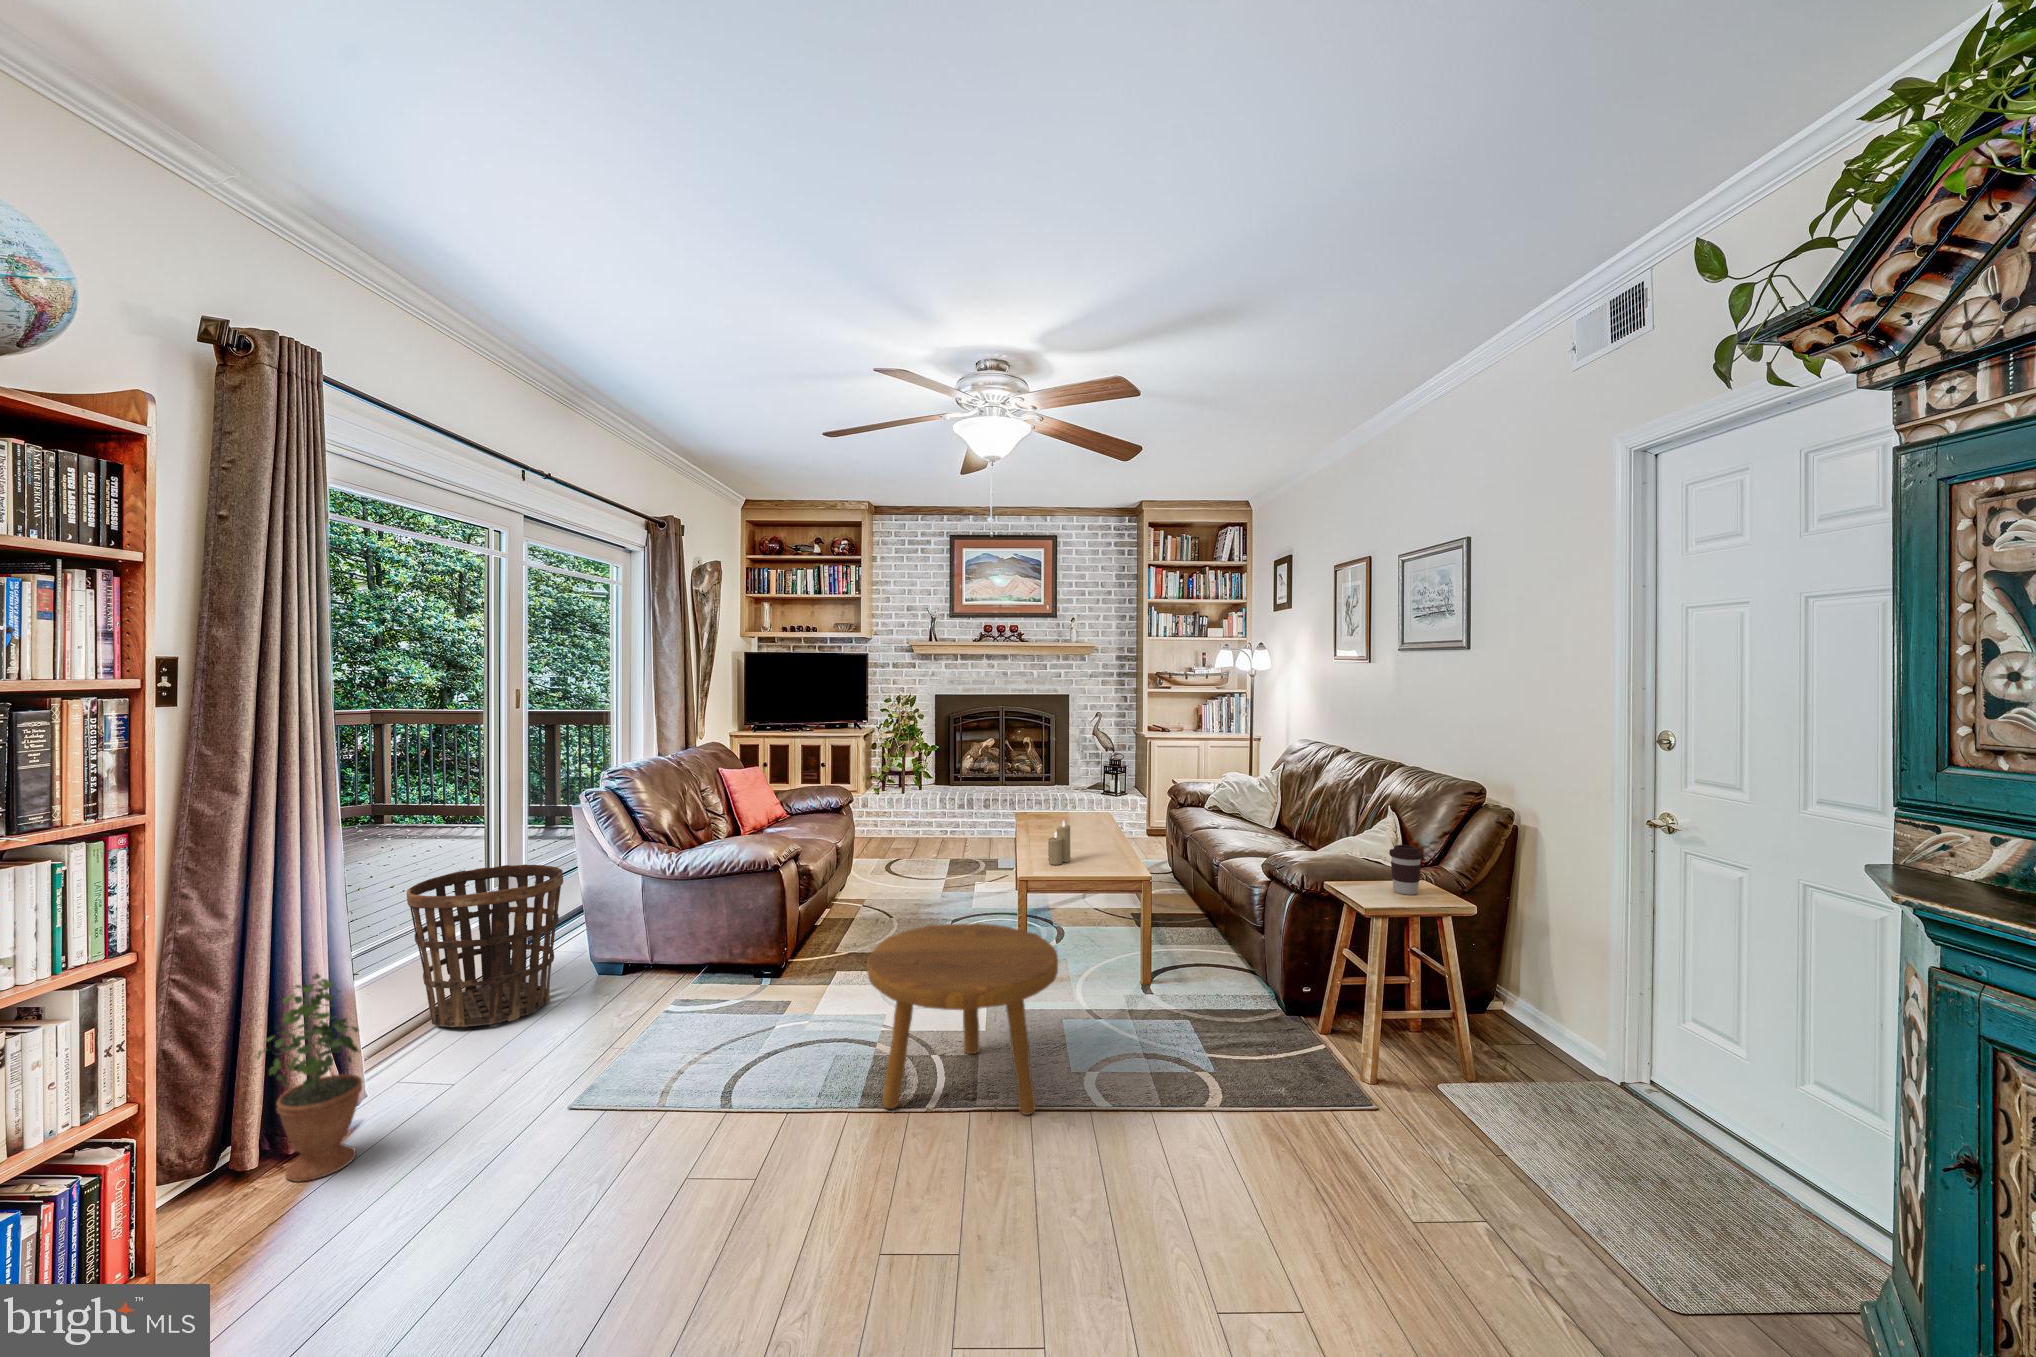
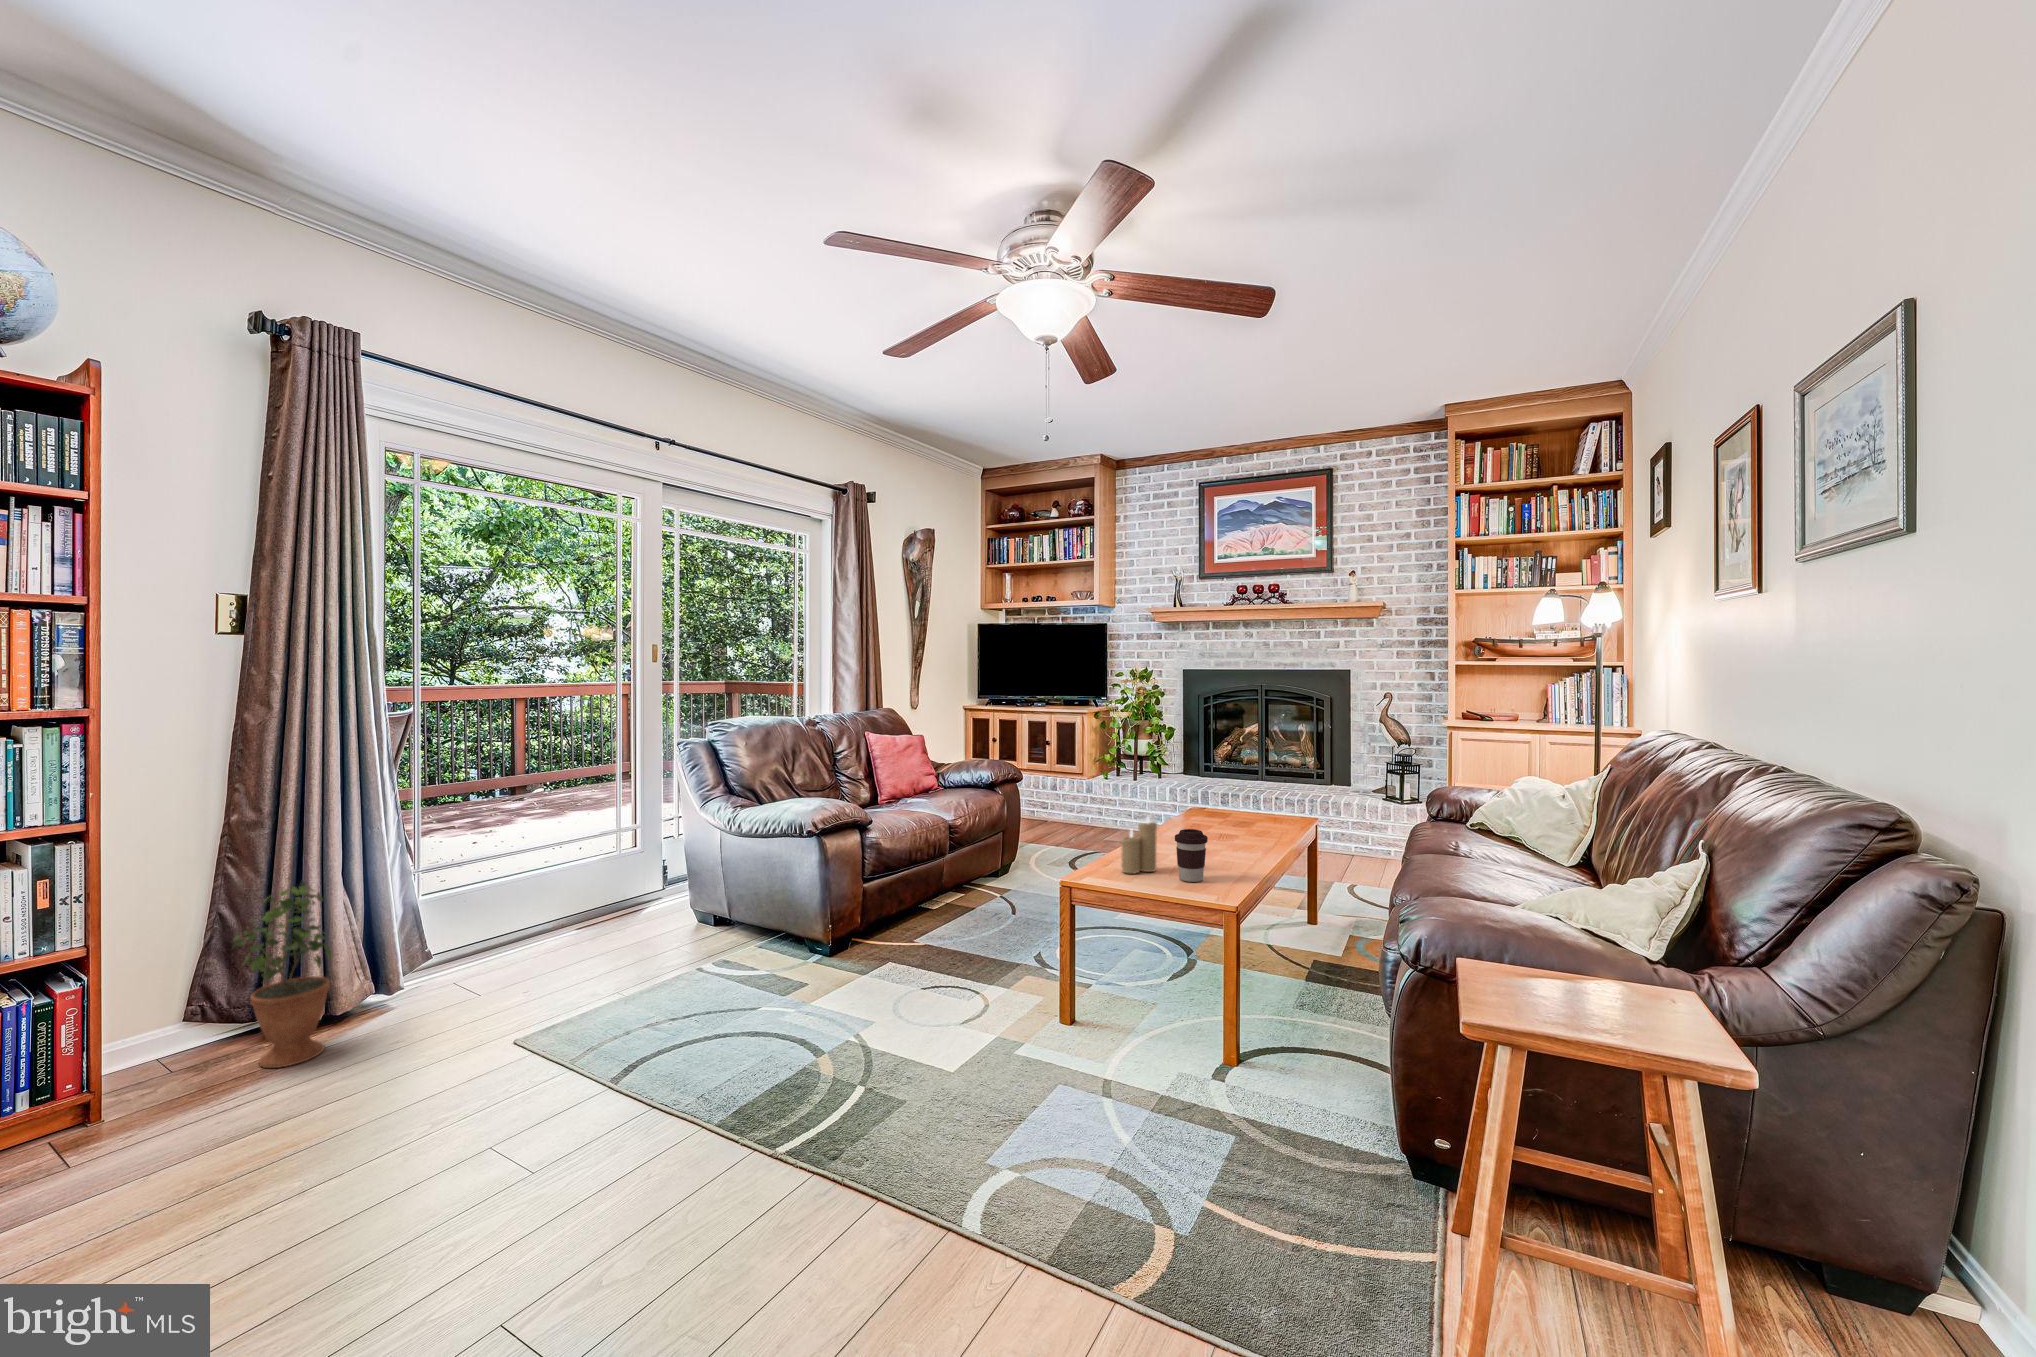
coffee cup: present [1389,845,1423,895] -> present [1175,829,1208,882]
basket: present [407,865,563,1027] -> none [492,811,635,959]
footstool: present [867,923,1058,1115] -> none [702,924,966,1210]

